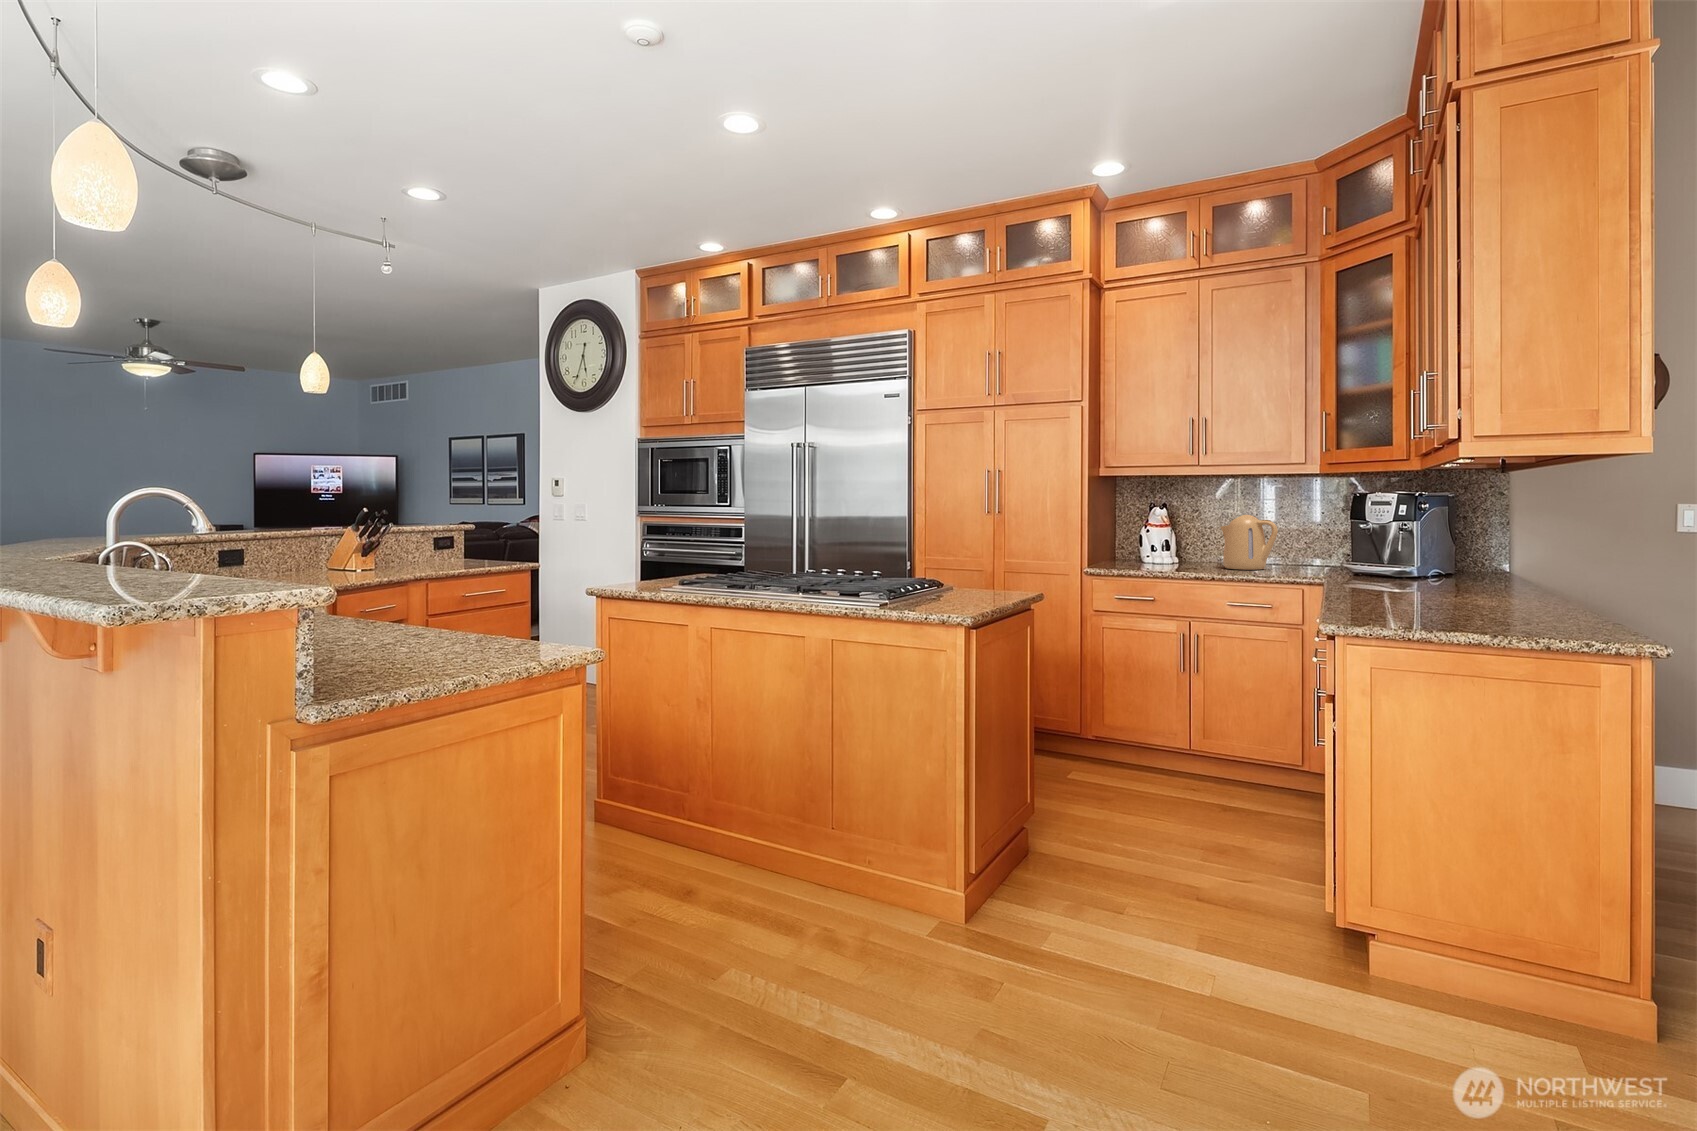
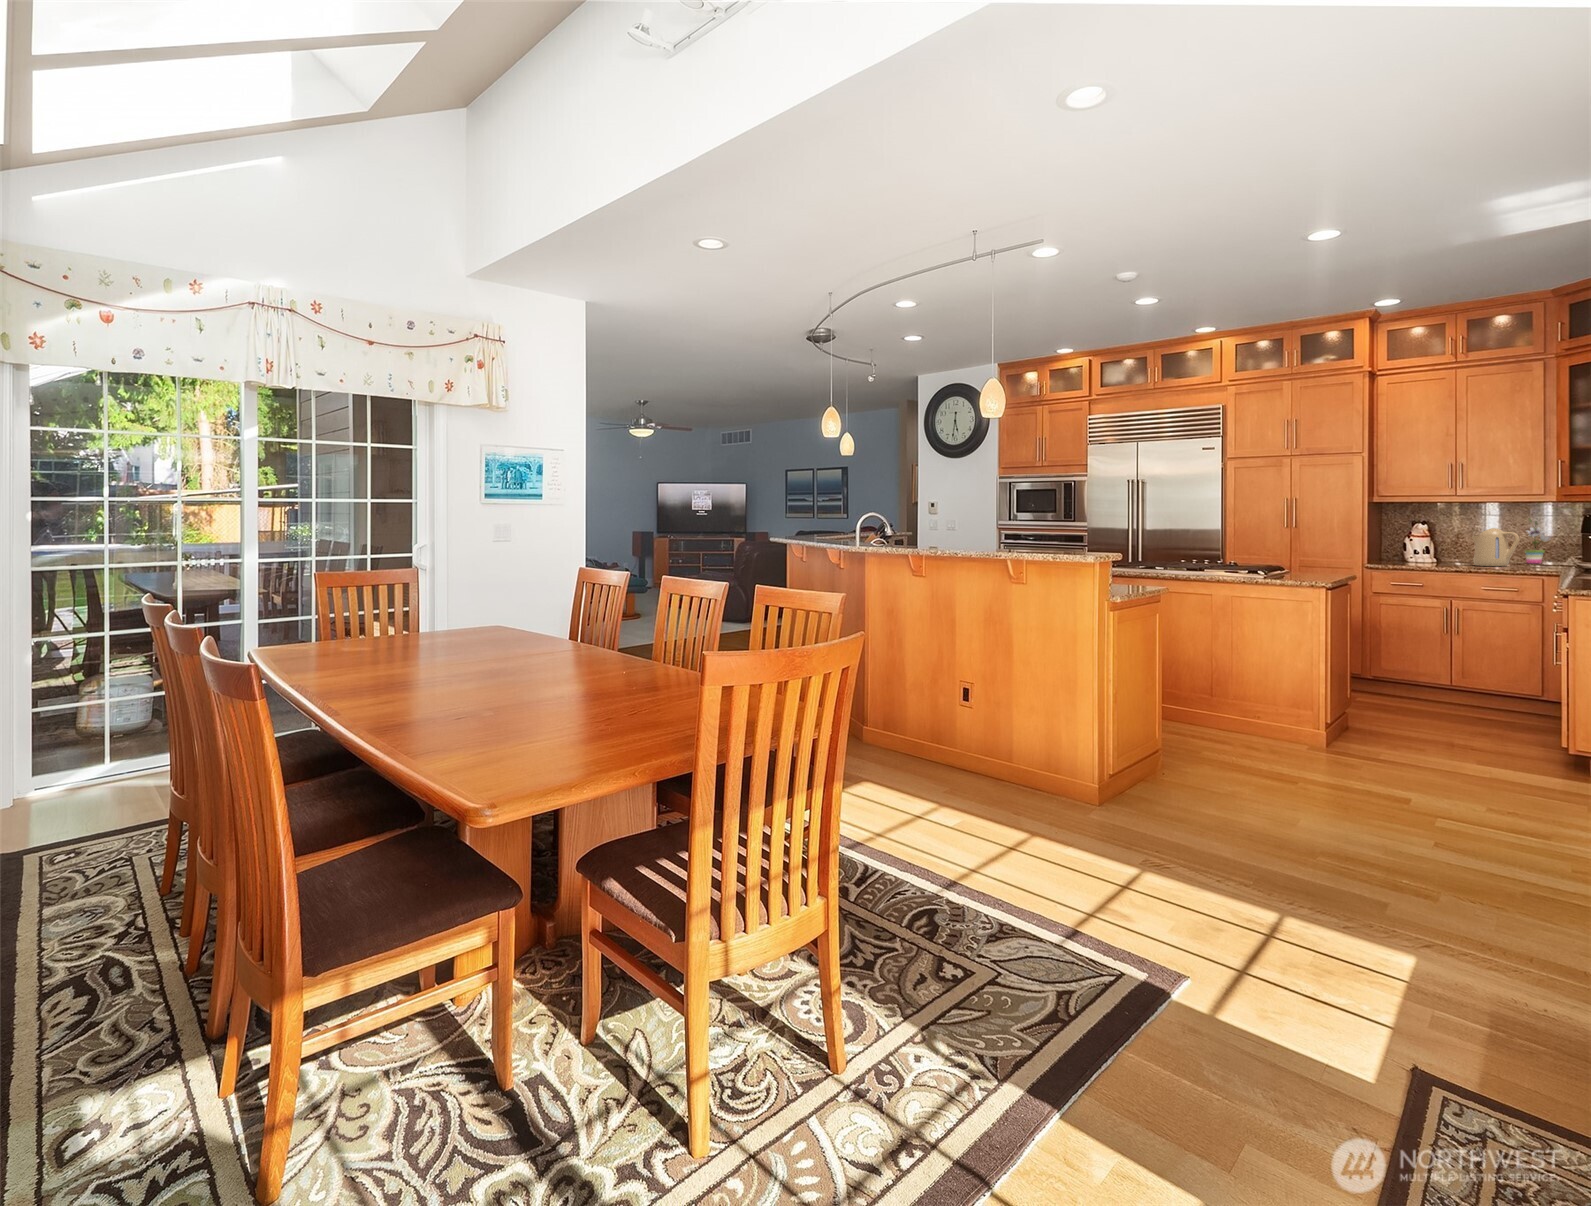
potted plant: none [1287,500,1322,563] -> present [1525,519,1551,563]

